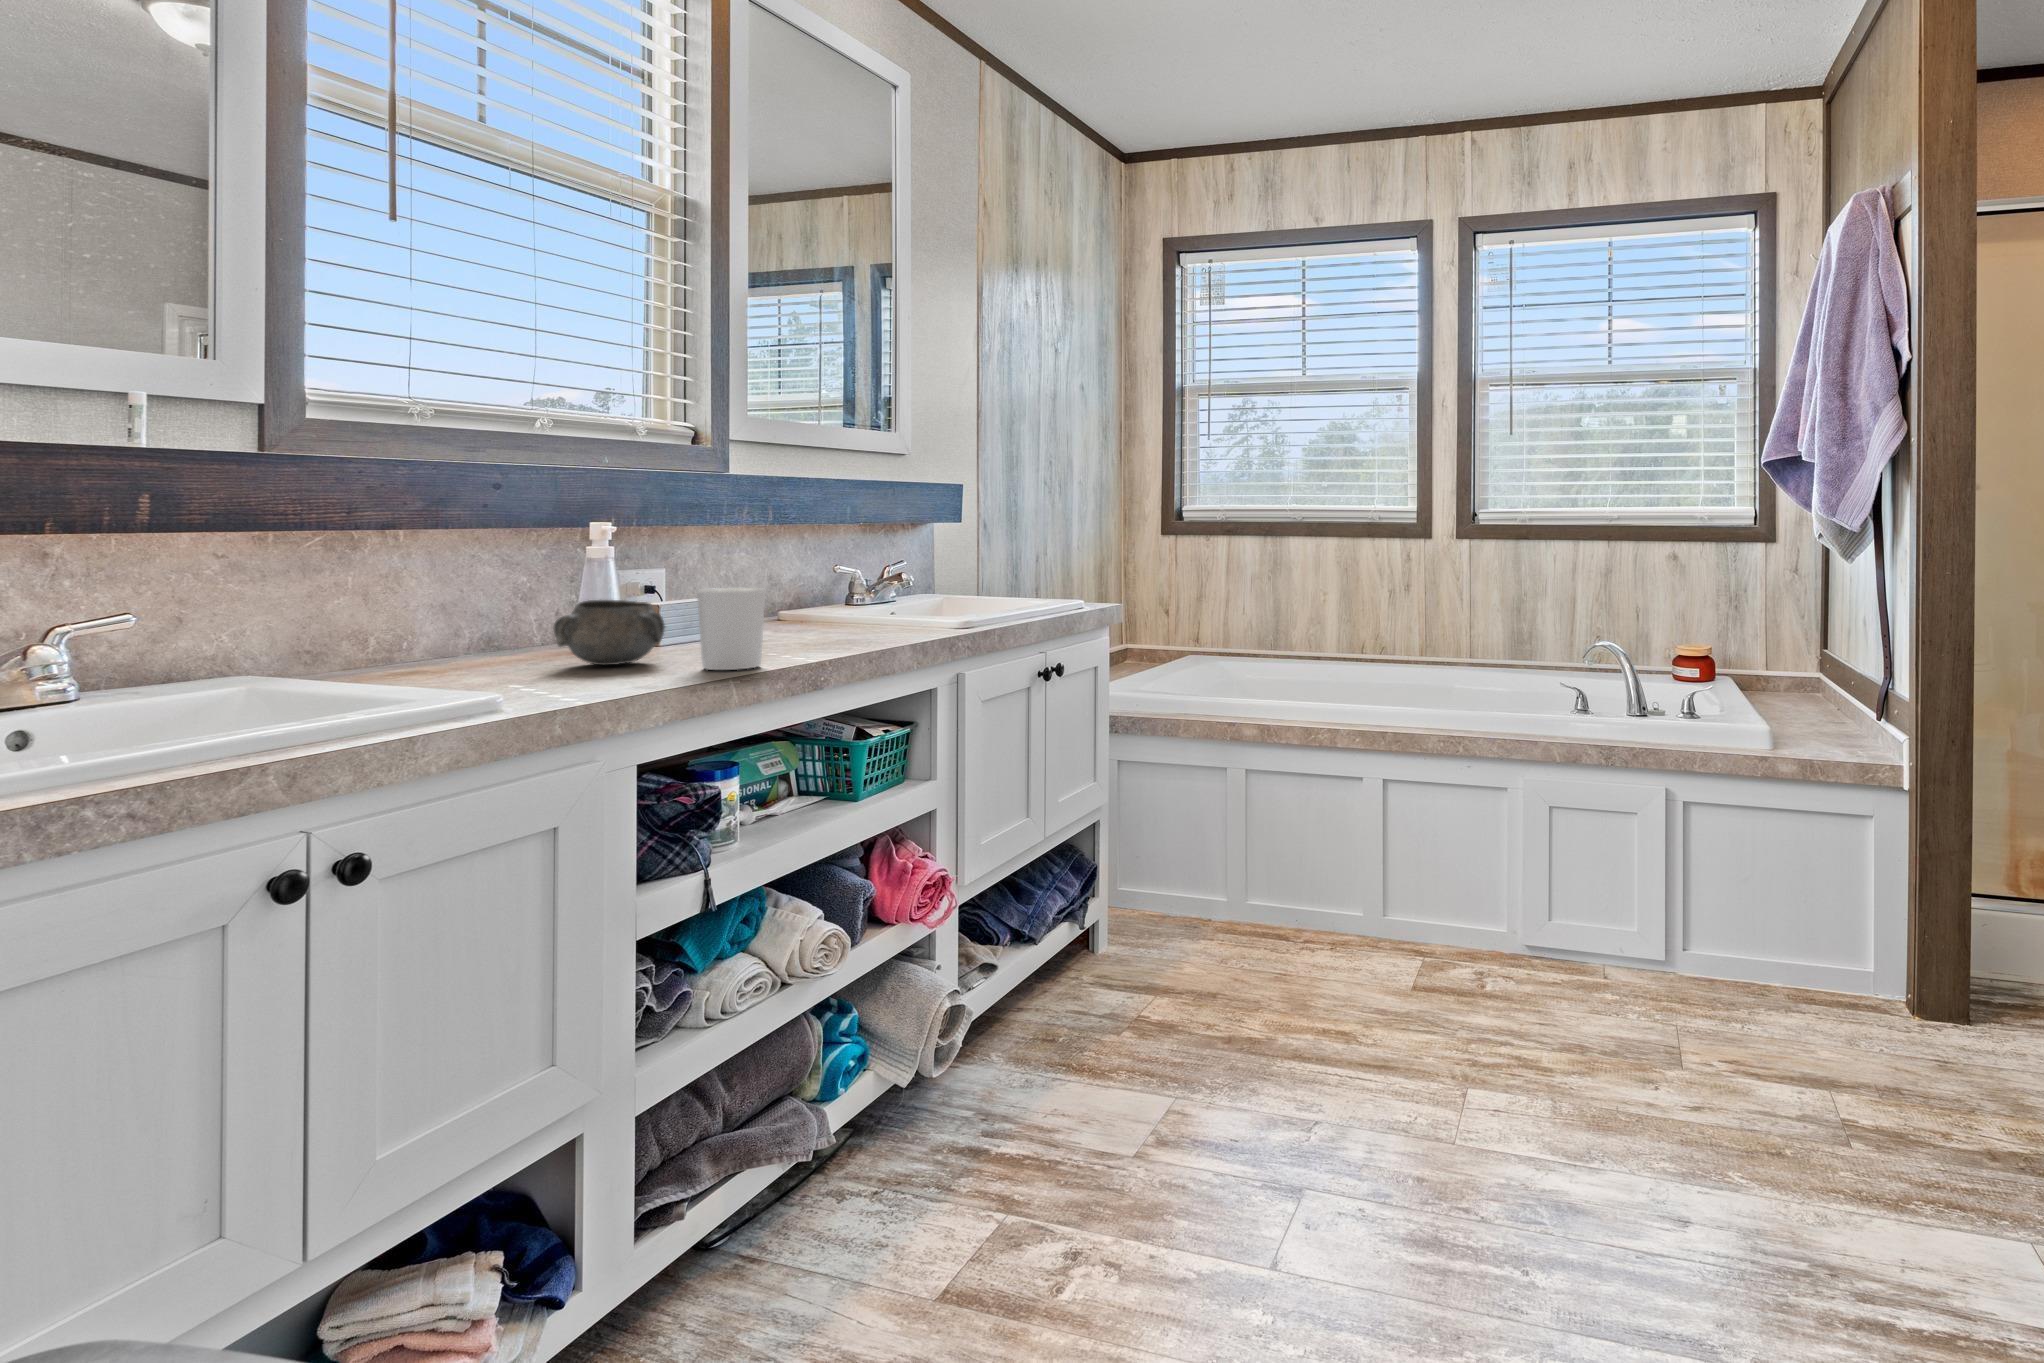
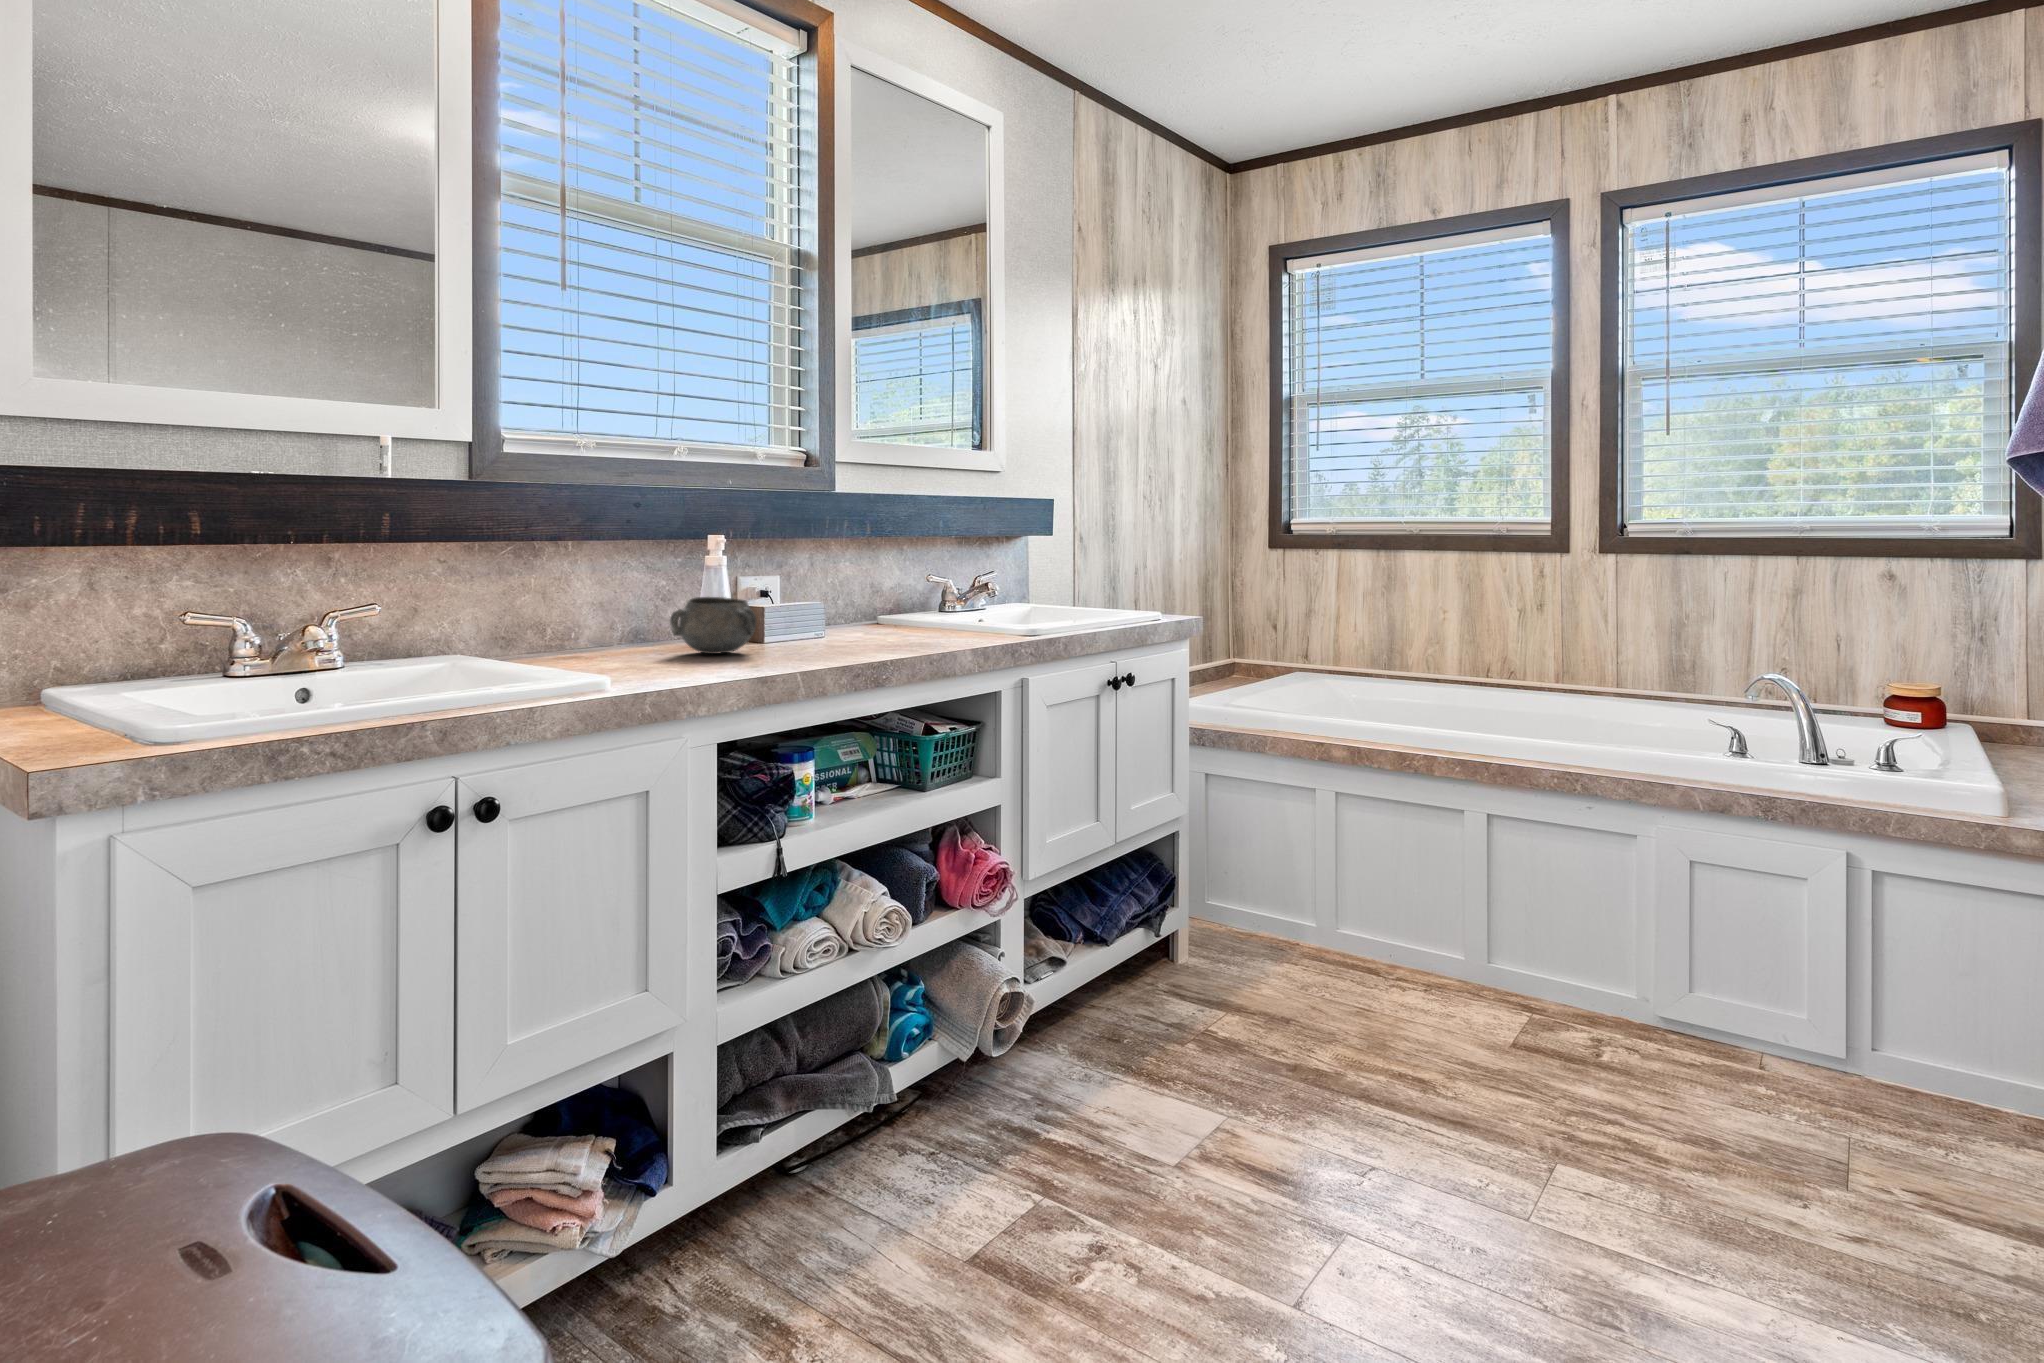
candle holder: present [697,588,766,670] -> none [779,589,837,662]

